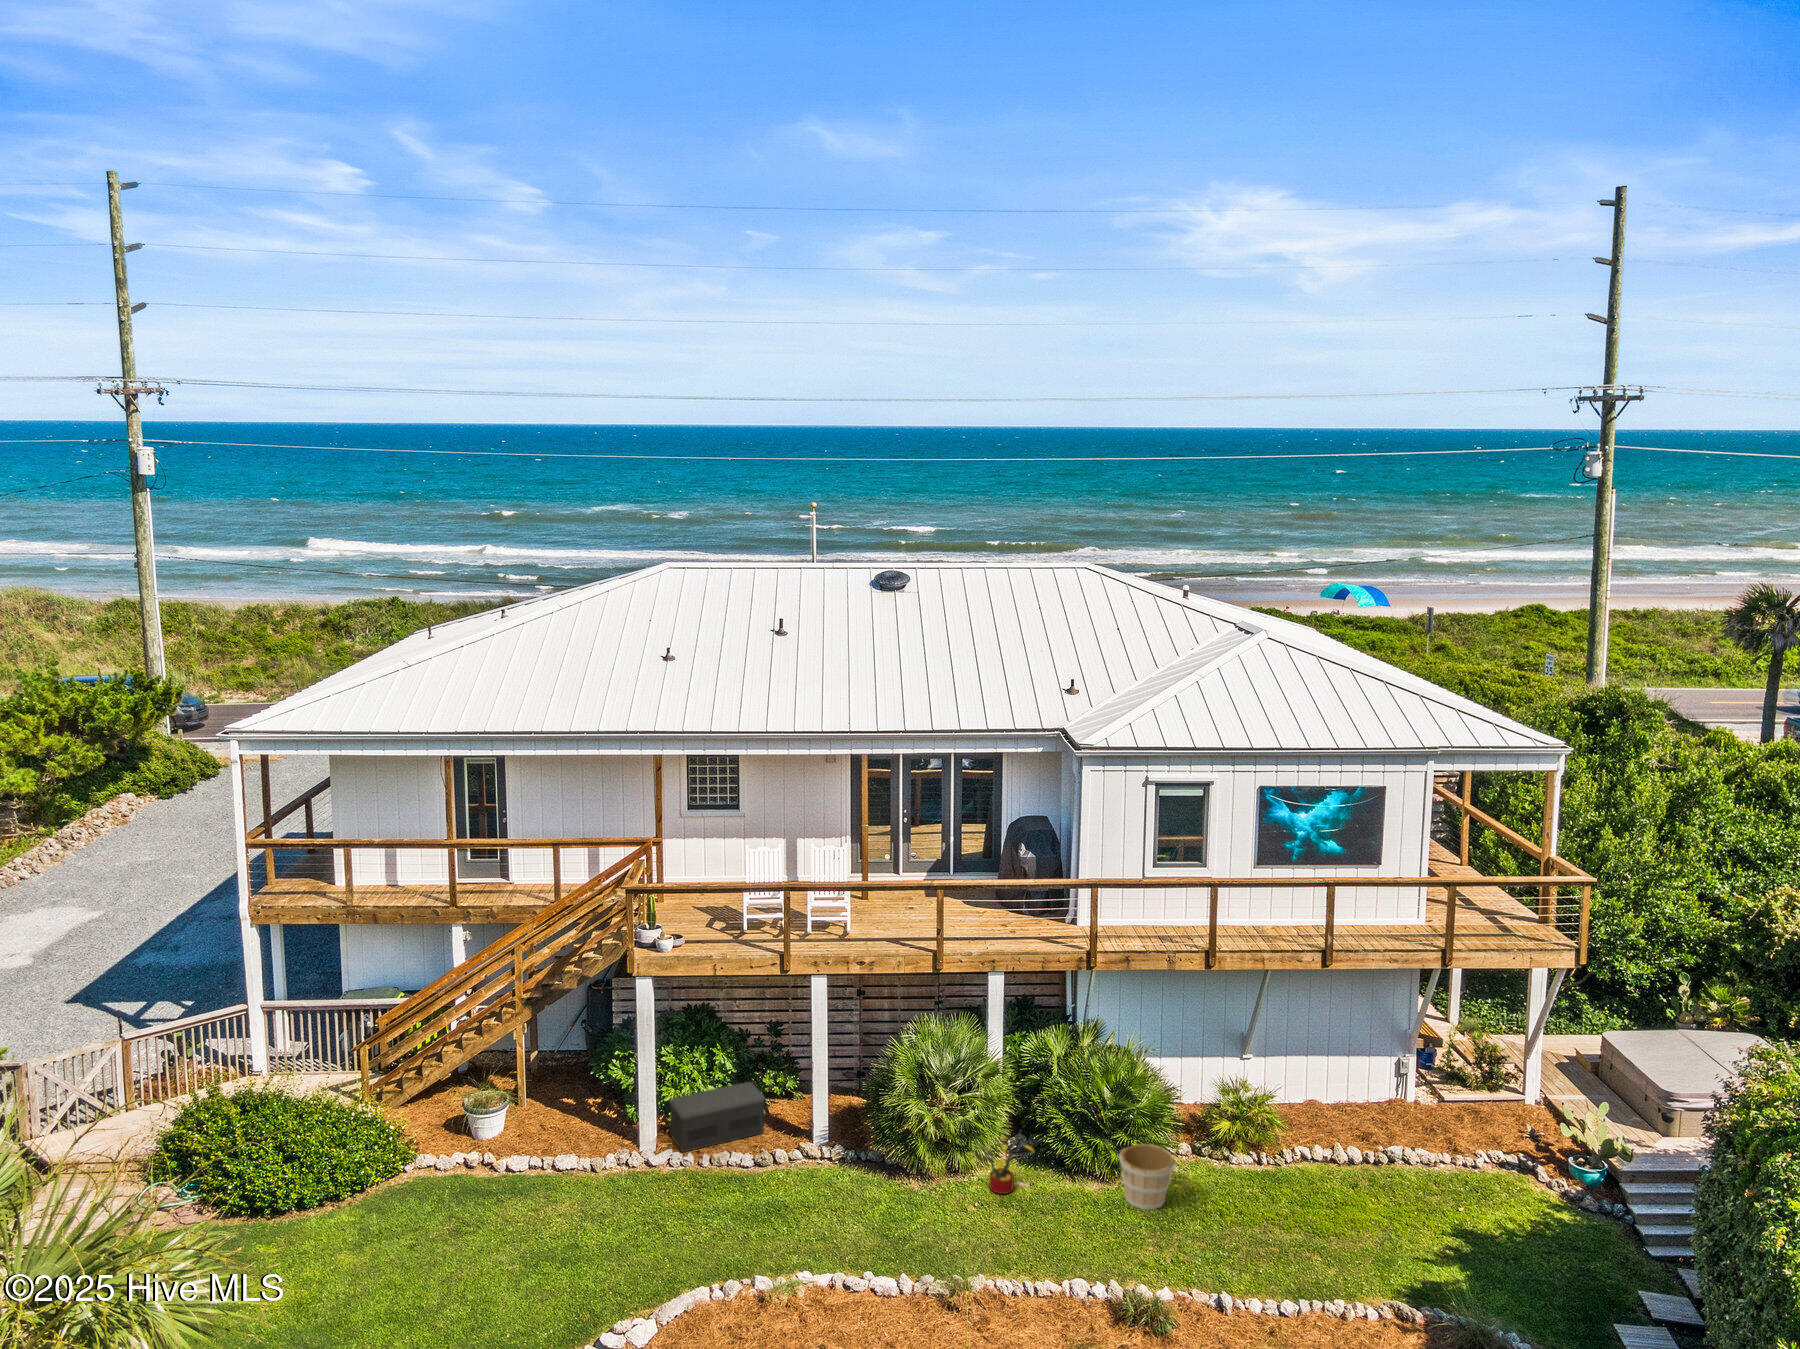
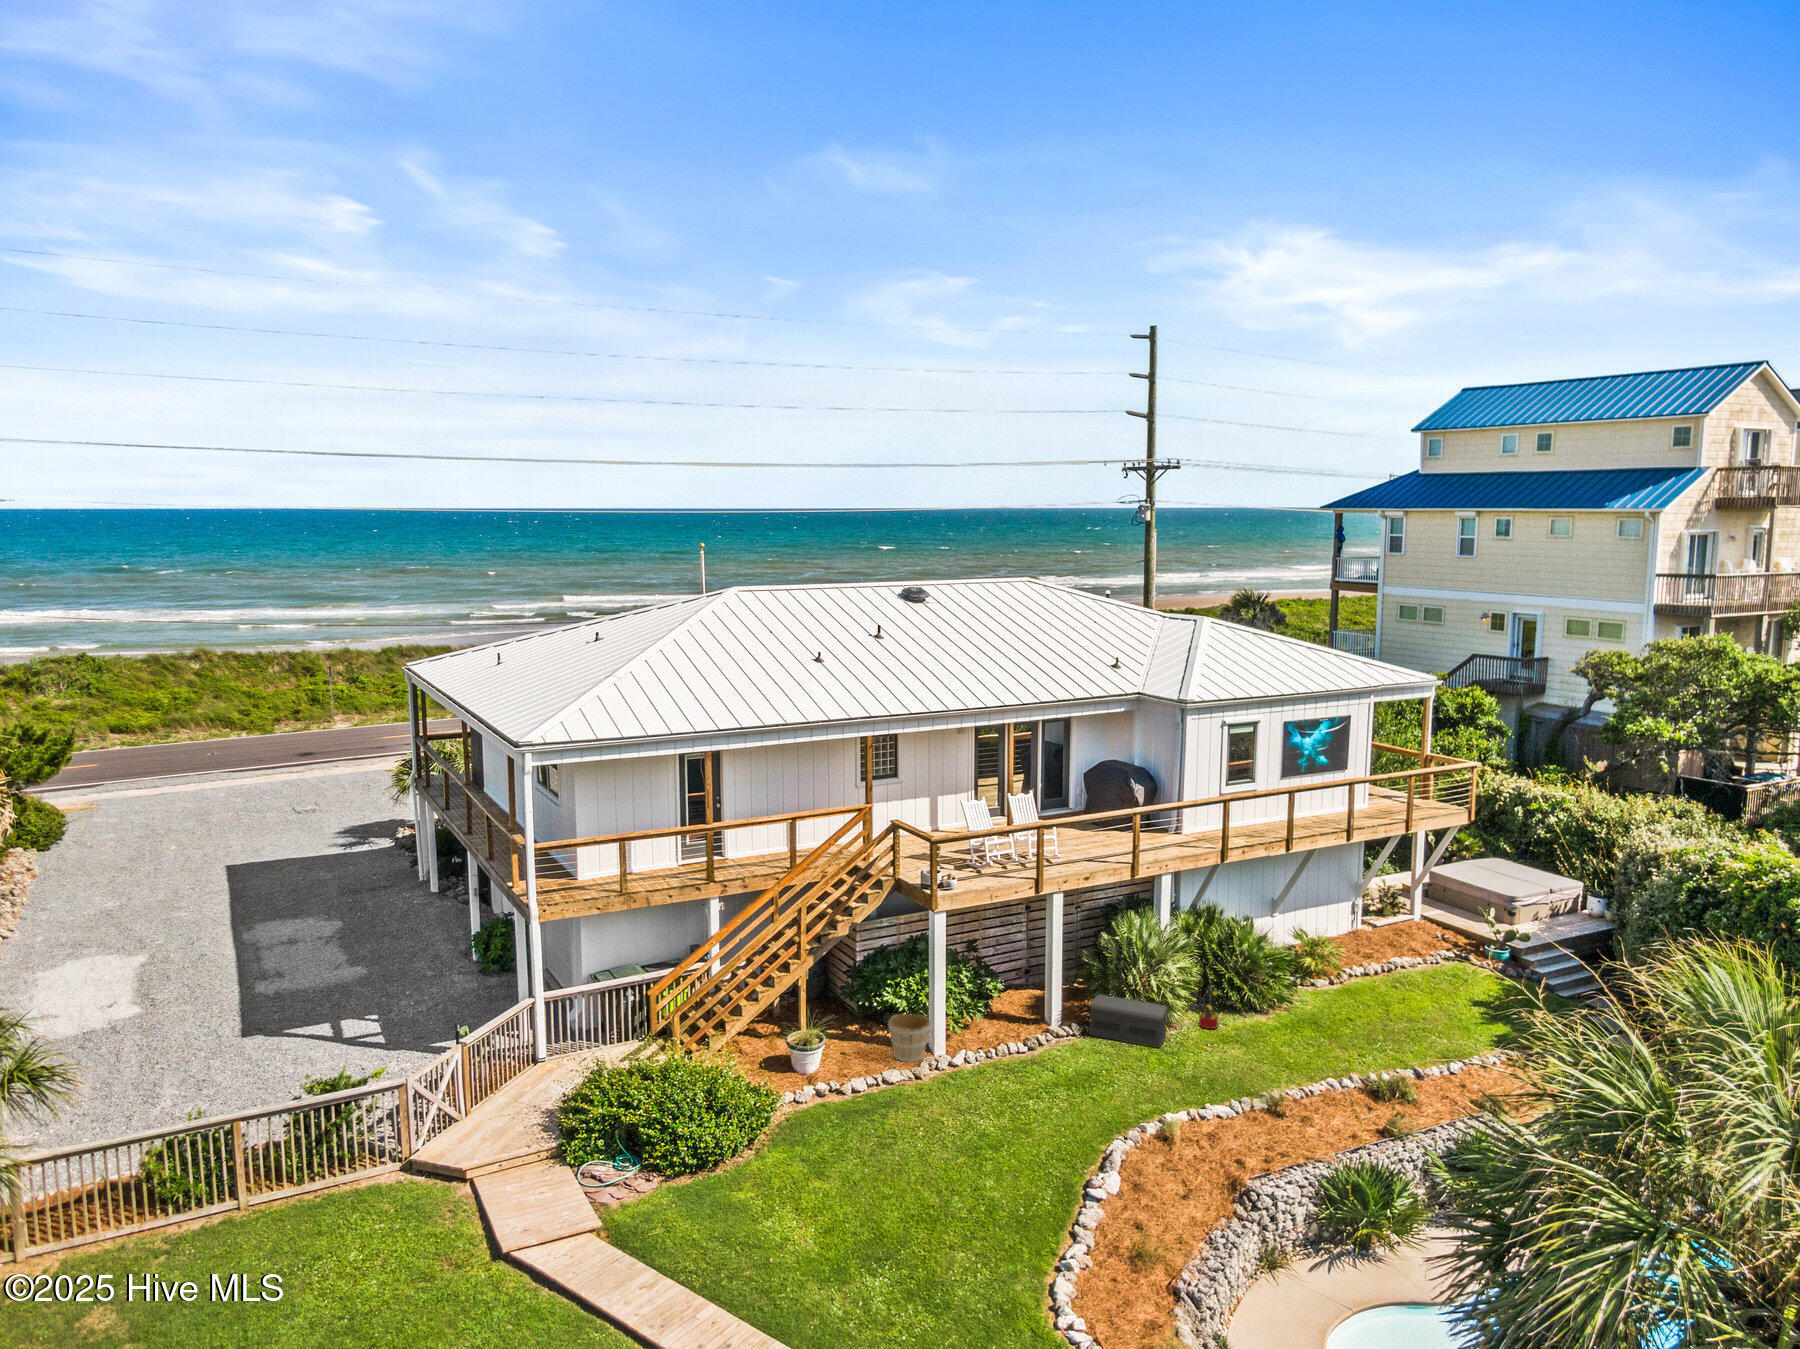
storage bench: present [670,1082,764,1152] -> present [1089,994,1168,1048]
wooden bucket: present [1119,1144,1175,1210] -> present [888,1014,931,1062]

